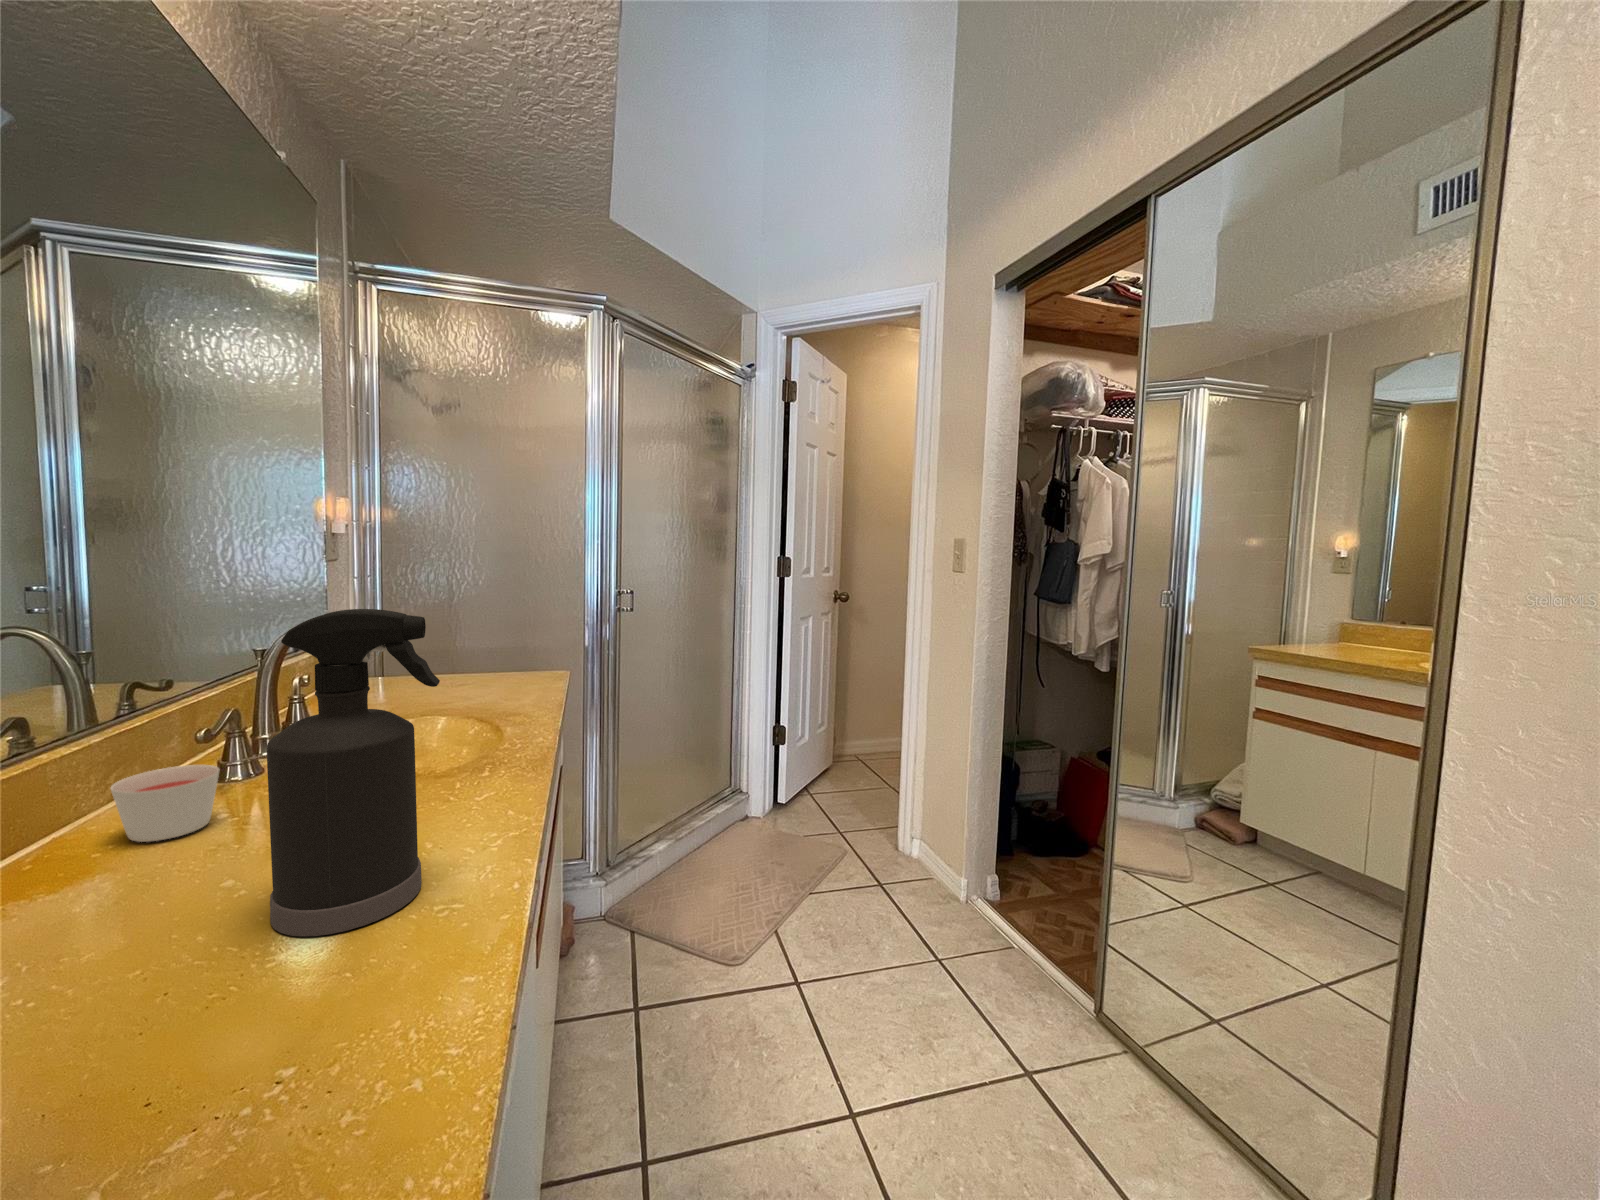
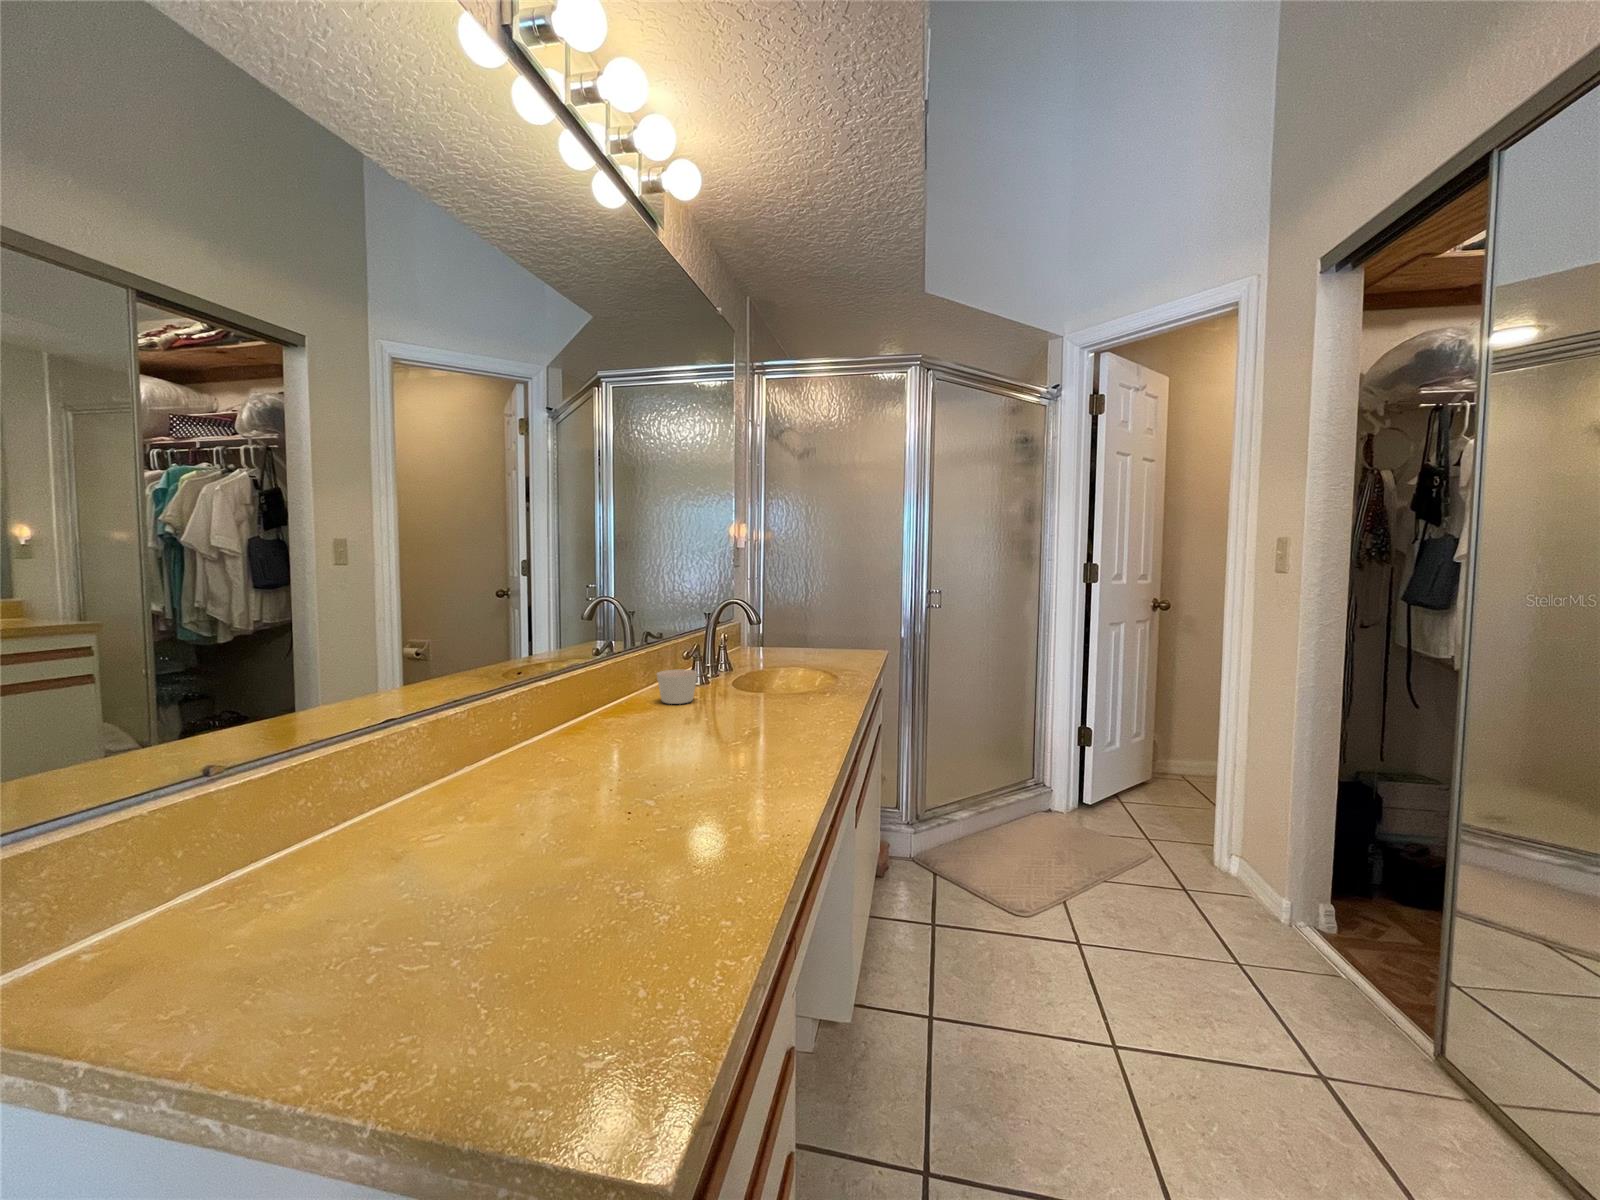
spray bottle: present [267,609,440,936] -> none [727,579,804,743]

